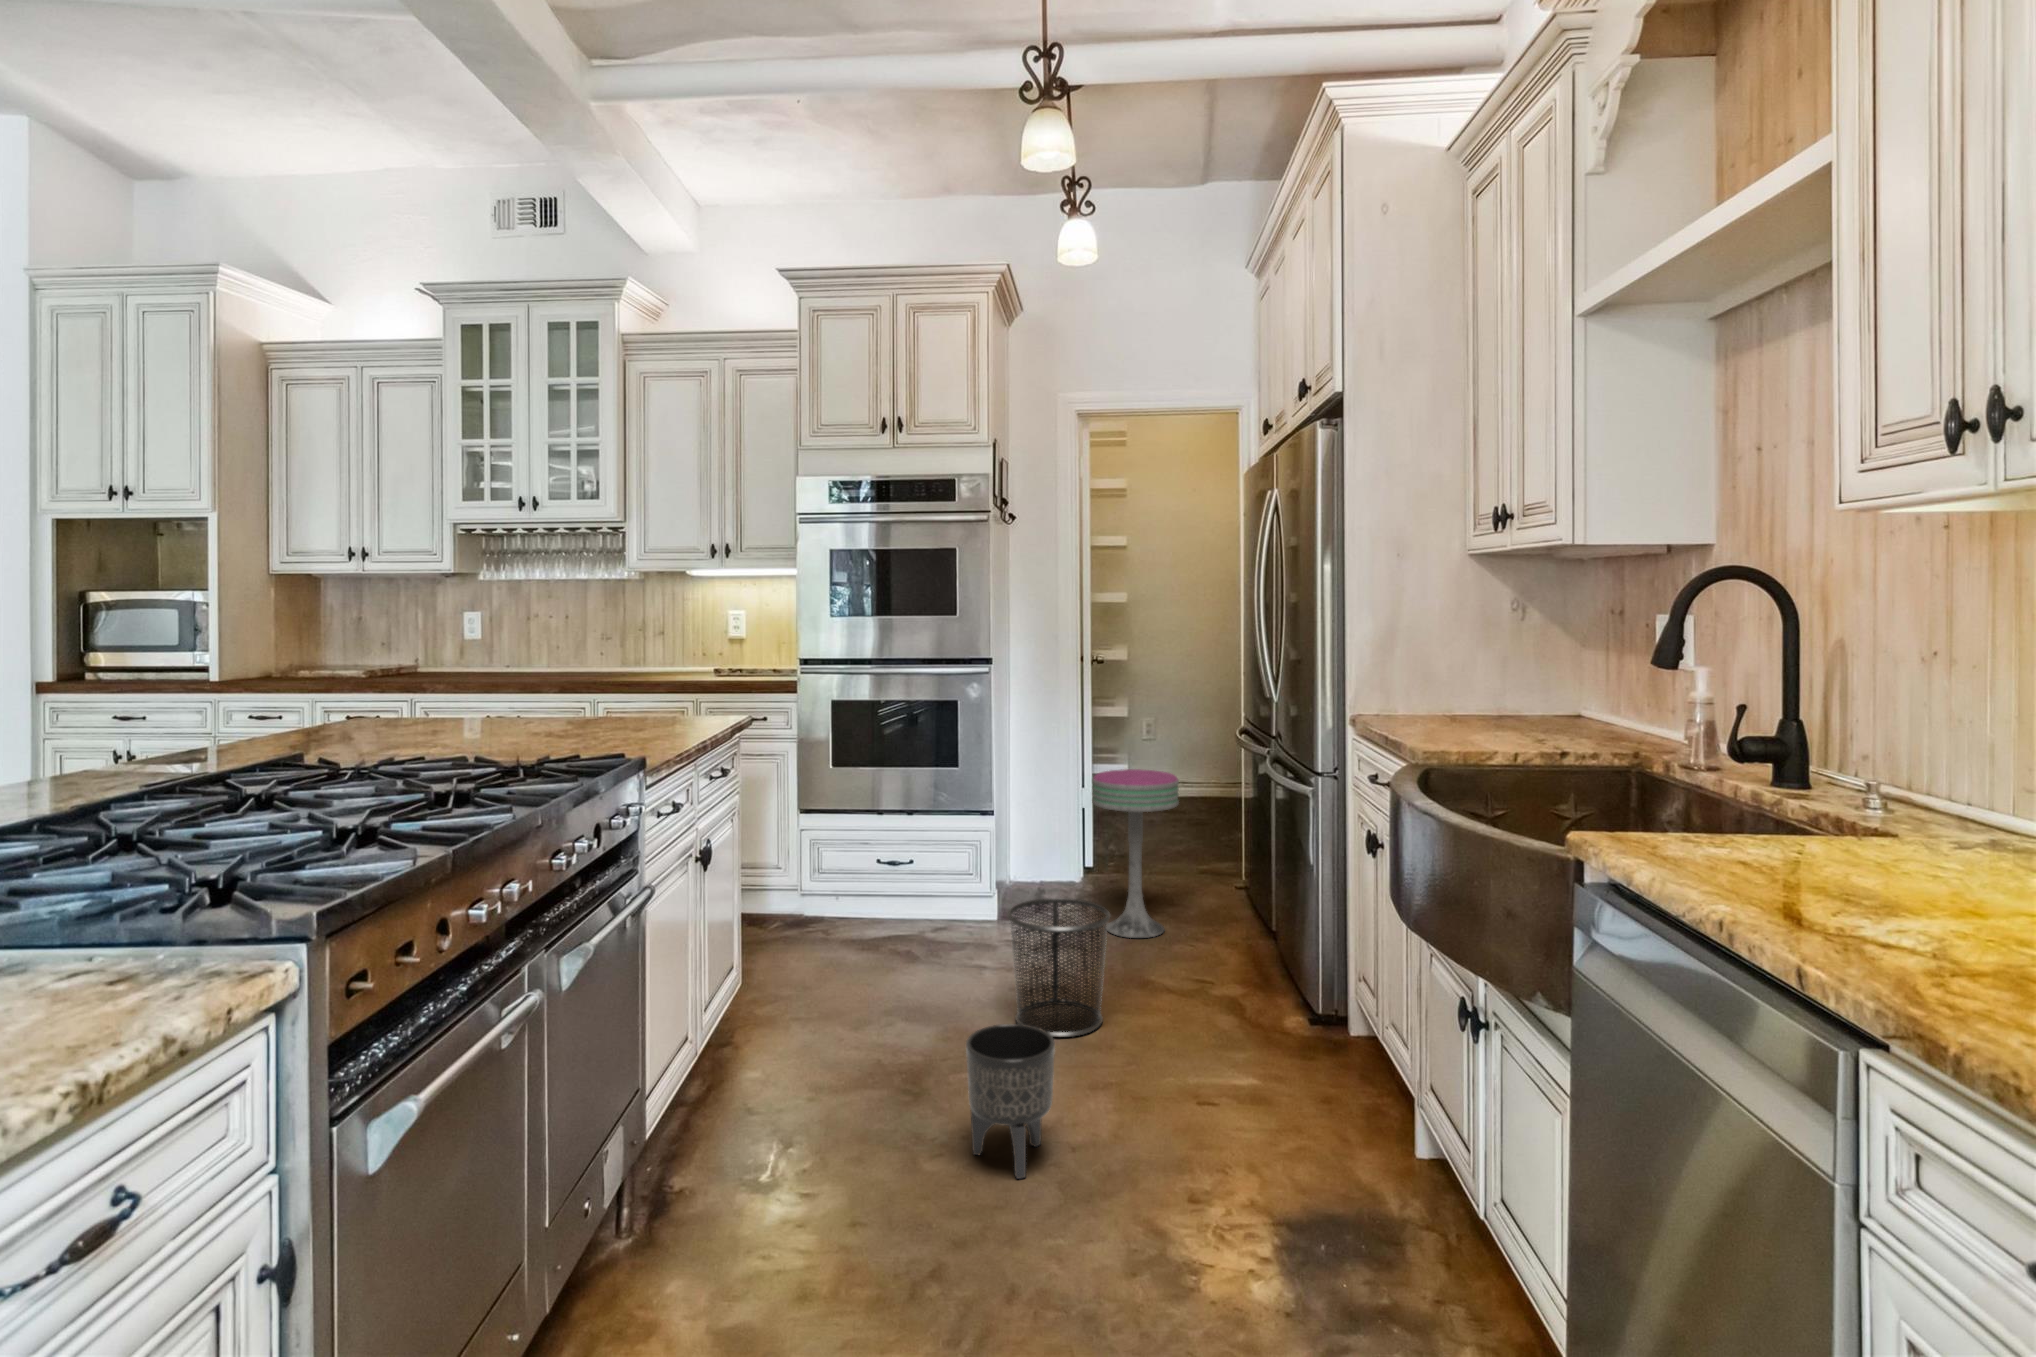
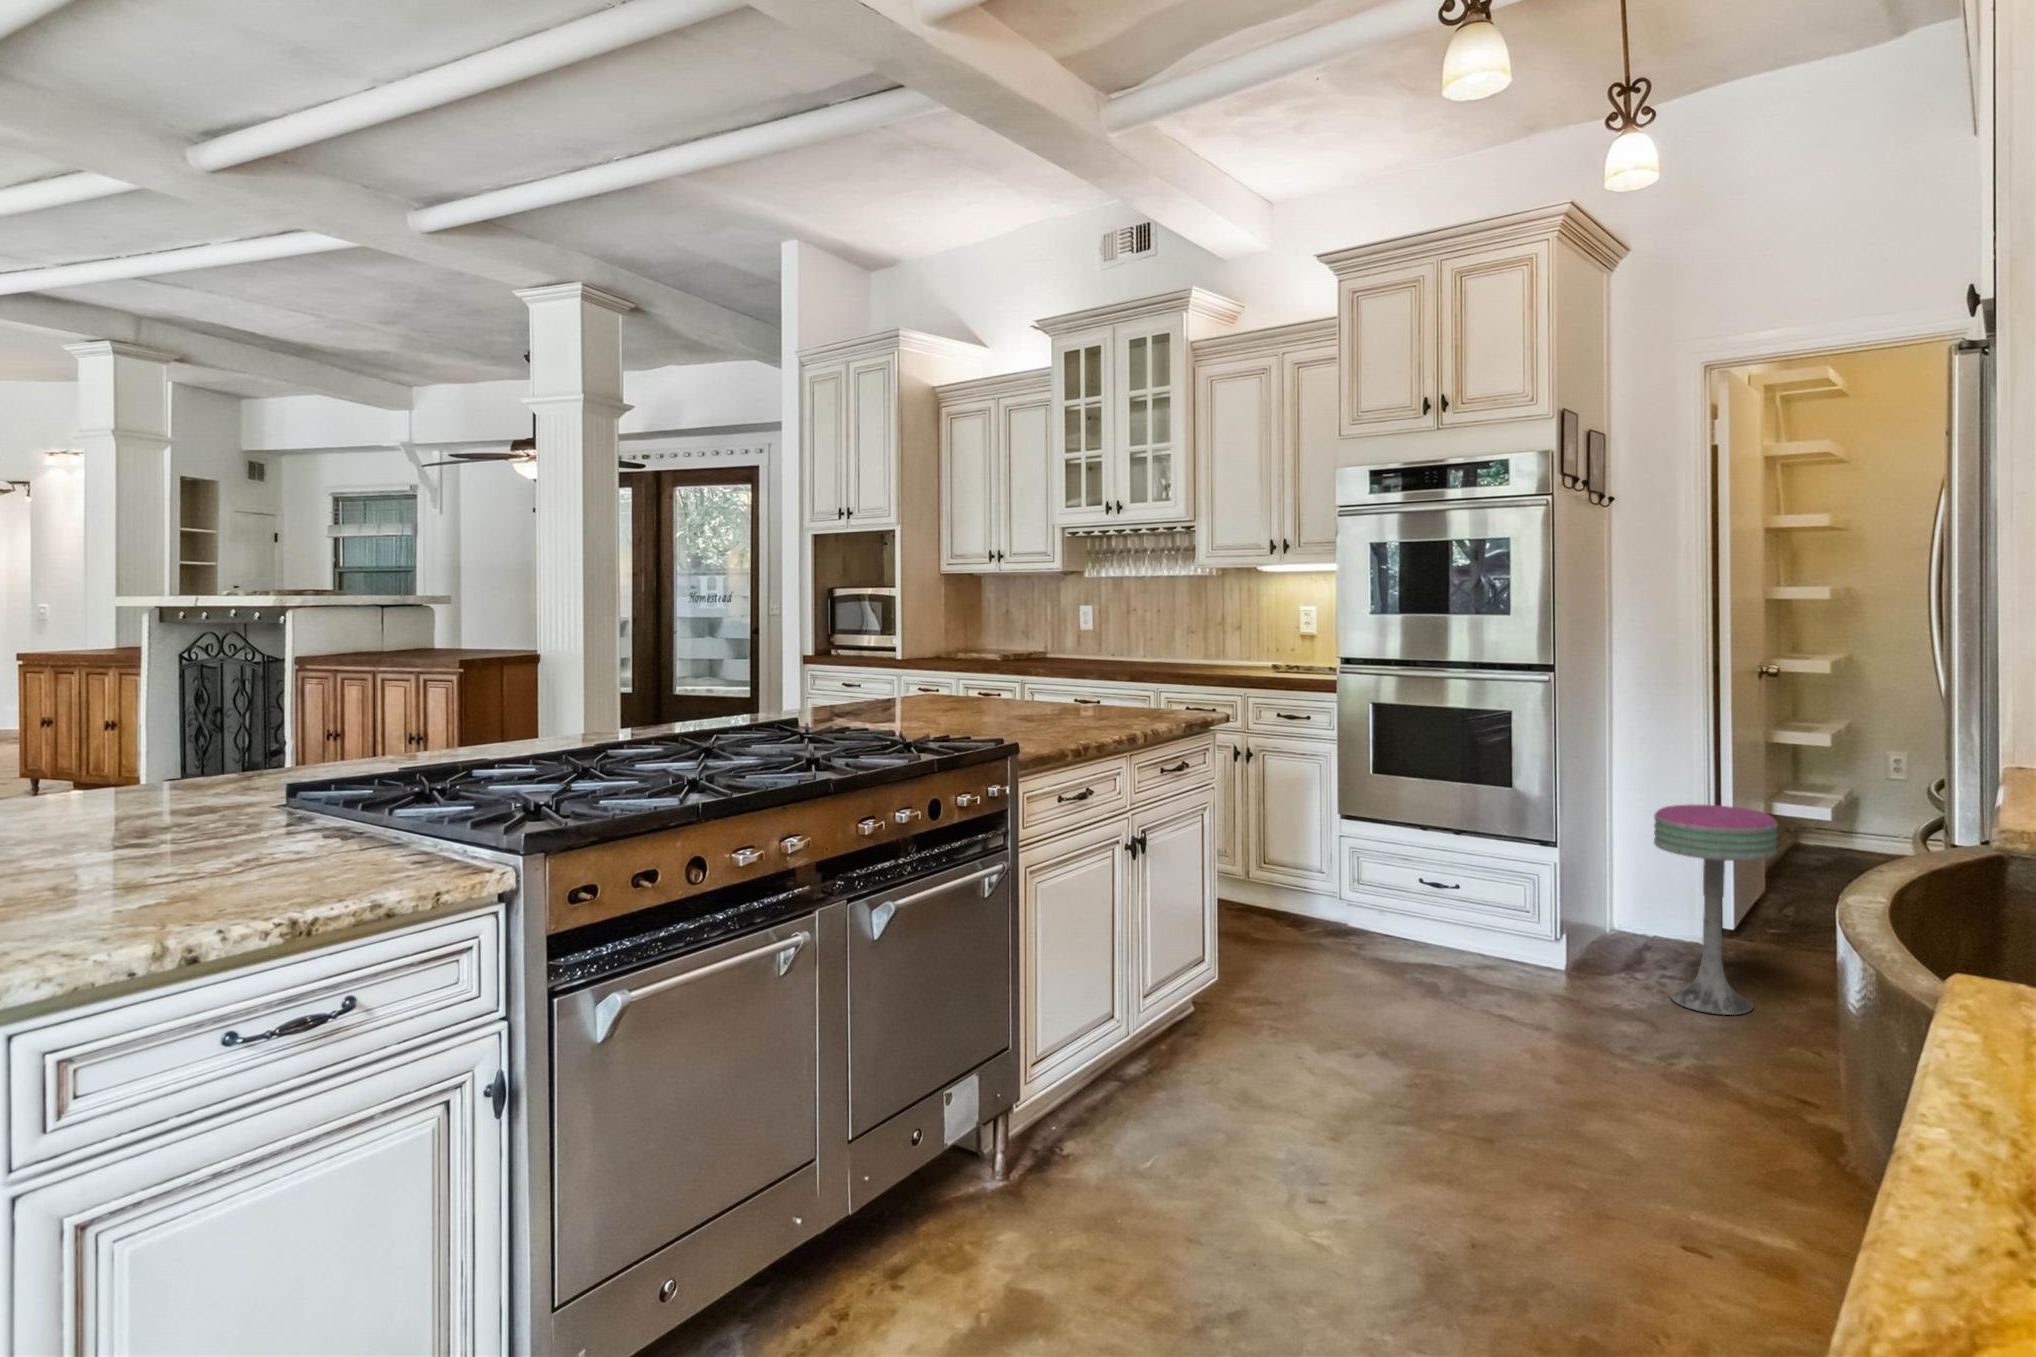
waste bin: present [1007,898,1110,1037] -> none [1462,937,1586,1091]
planter: present [966,1024,1055,1179] -> none [1320,1041,1410,1188]

